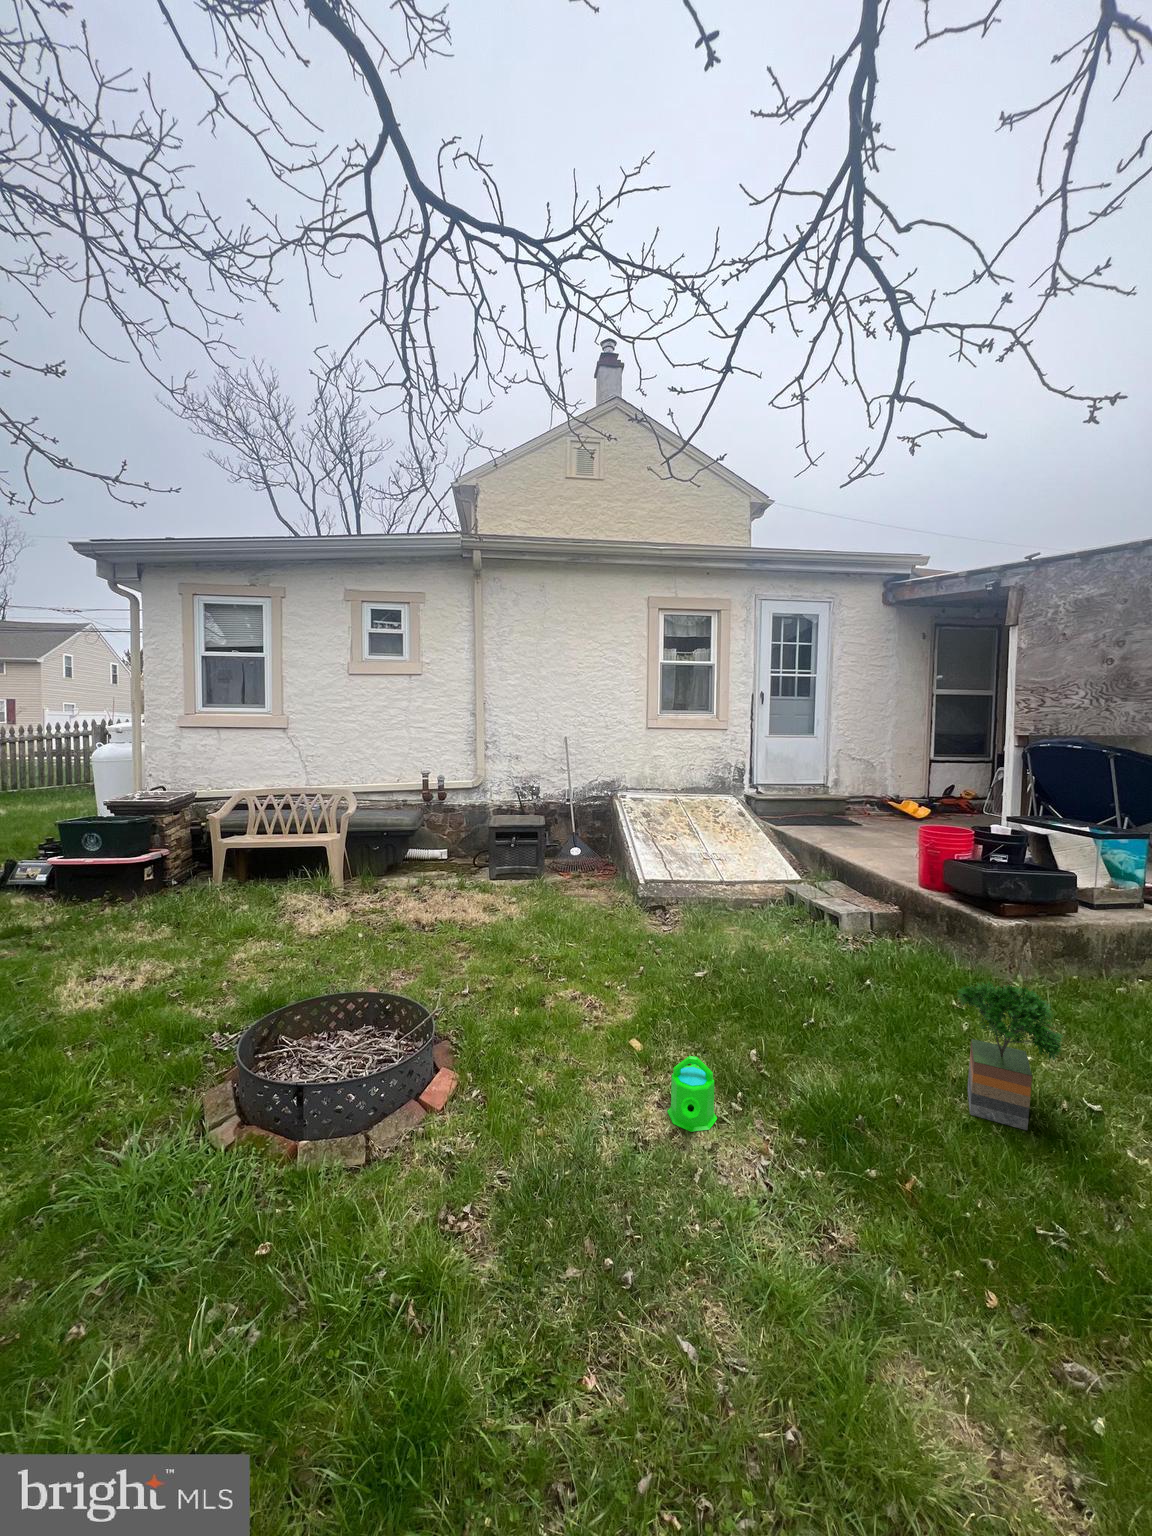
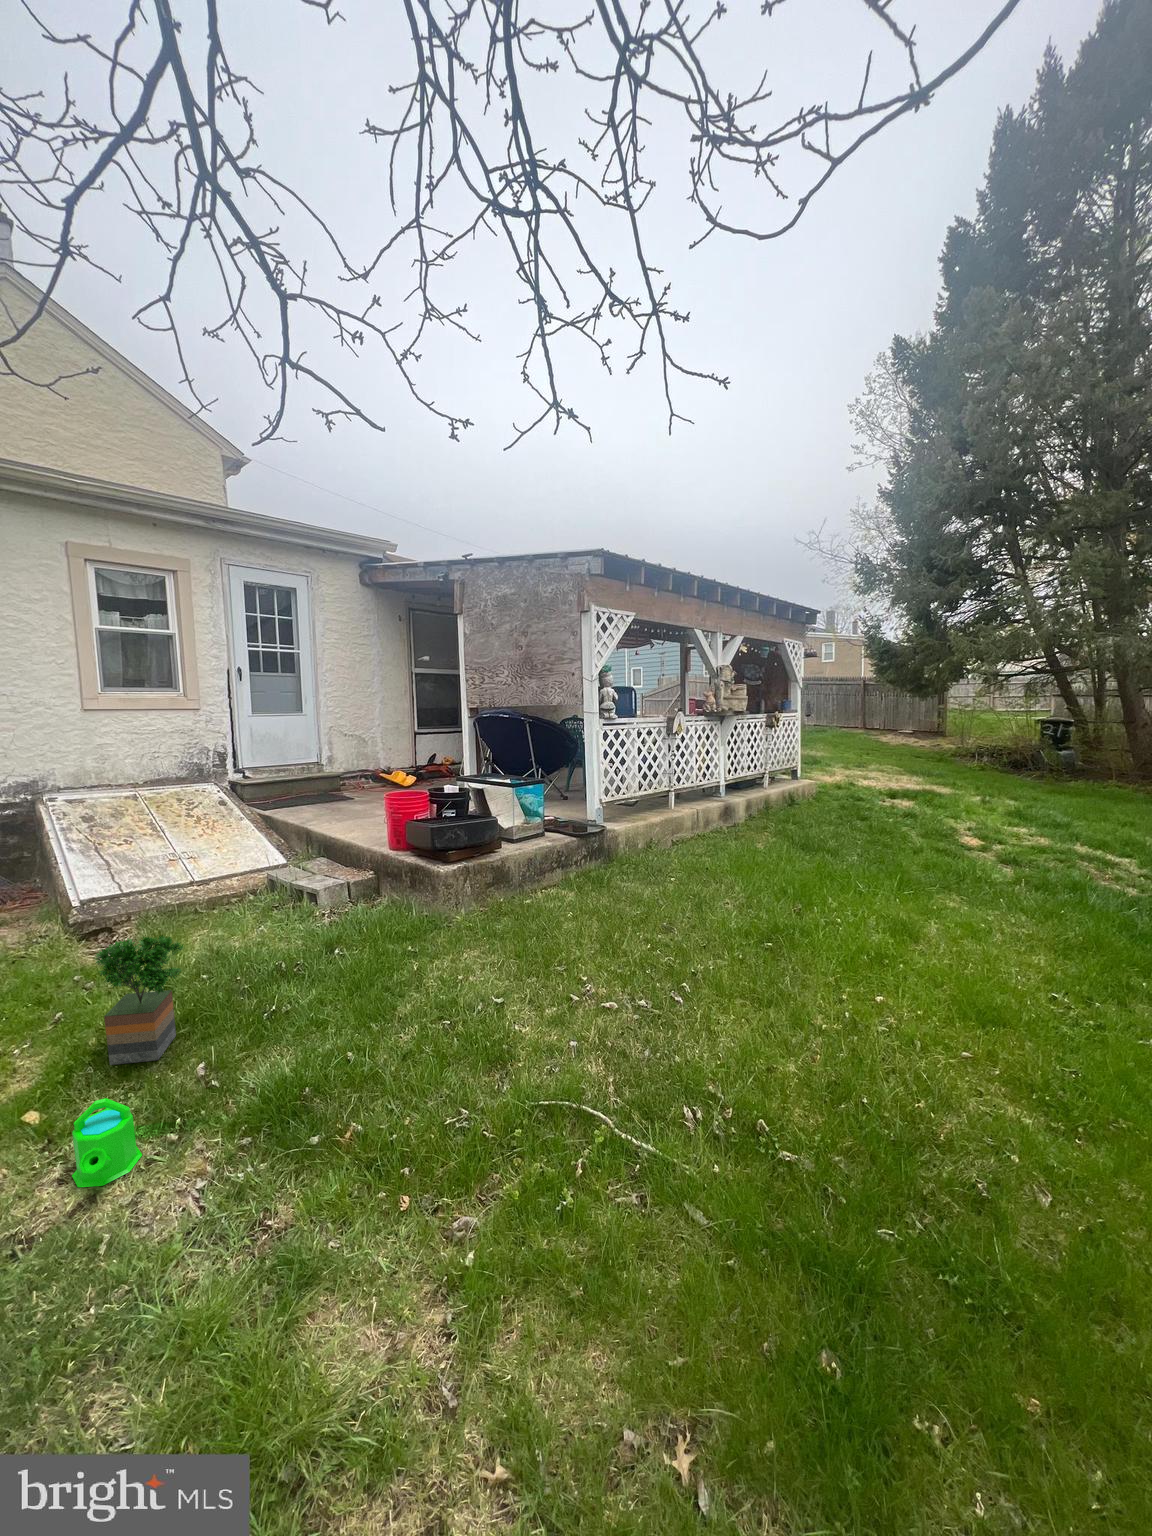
potted tree: present [958,981,1063,1130] -> present [95,935,183,1065]

